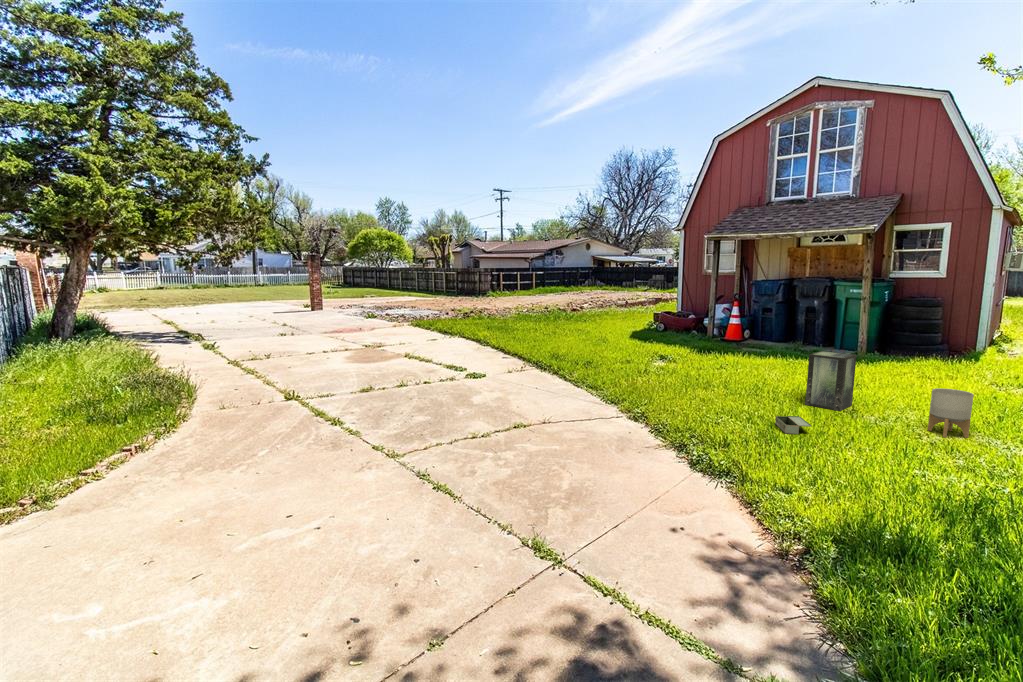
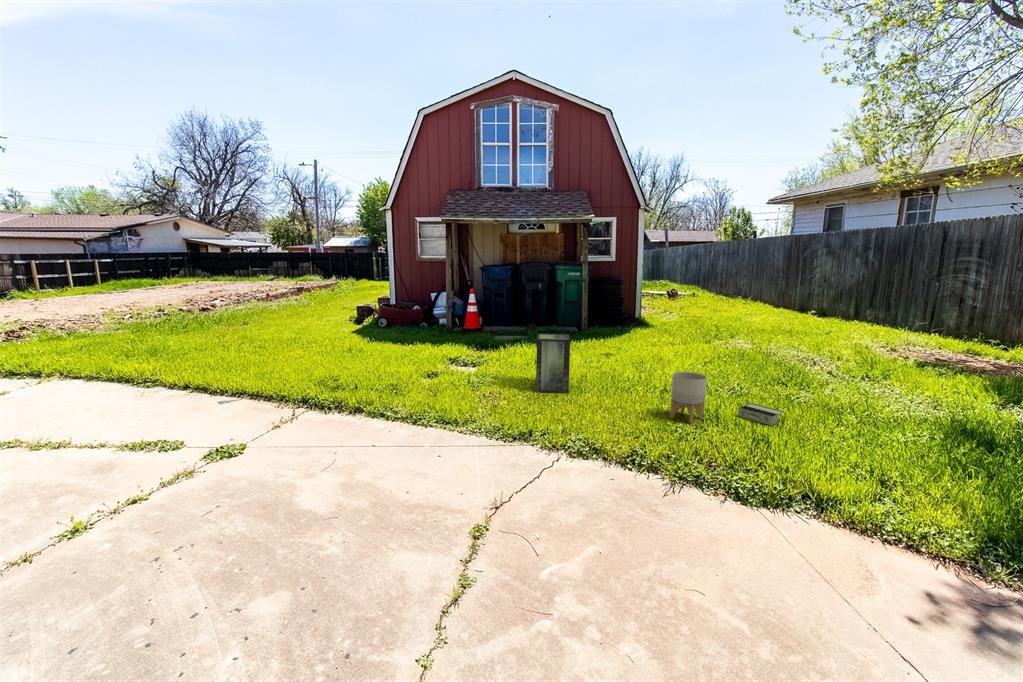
storage box: present [805,351,856,411] -> present [536,334,570,393]
planter: present [928,388,974,438] -> present [670,372,707,424]

